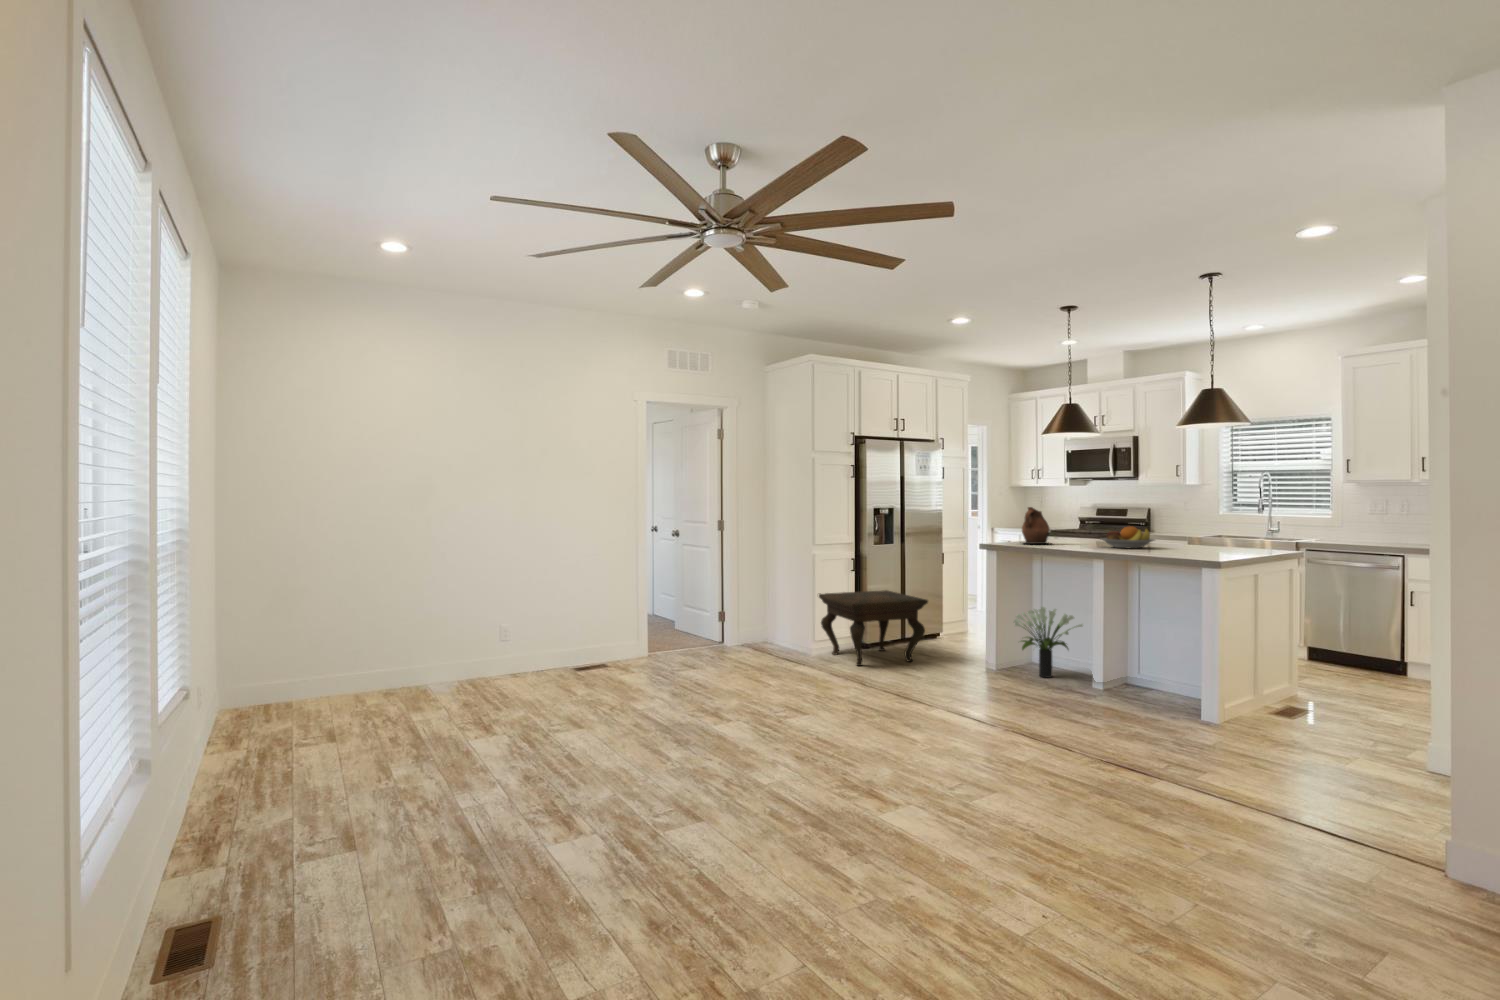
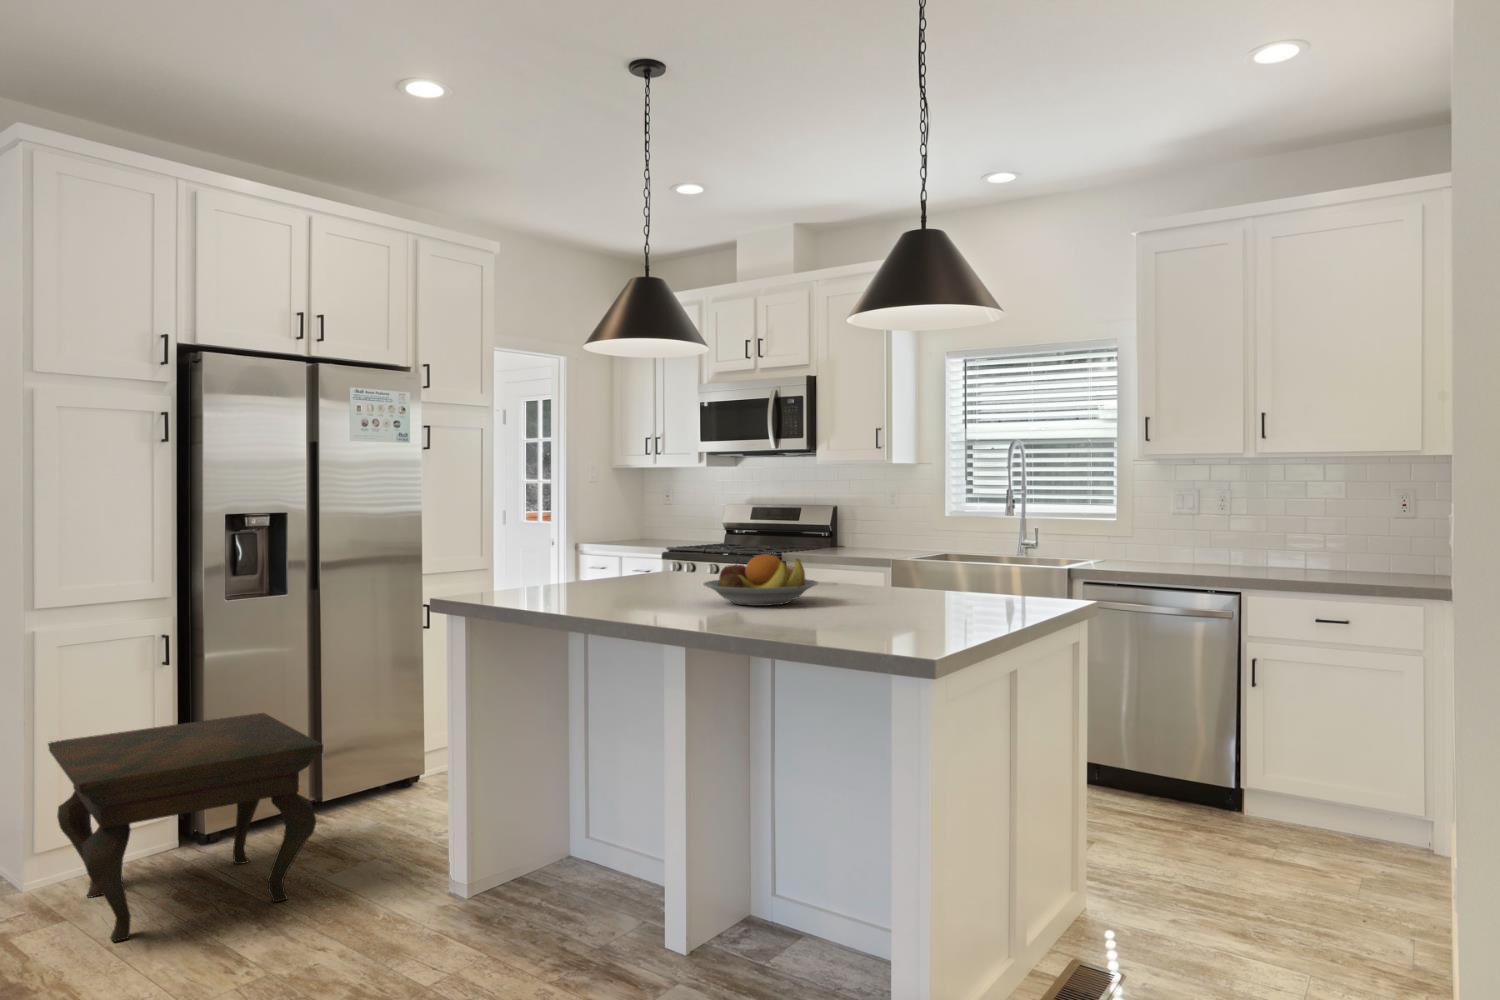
ceramic pitcher: present [1022,507,1050,544] -> none [541,512,617,598]
potted plant: present [1014,607,1083,678] -> none [510,749,668,920]

